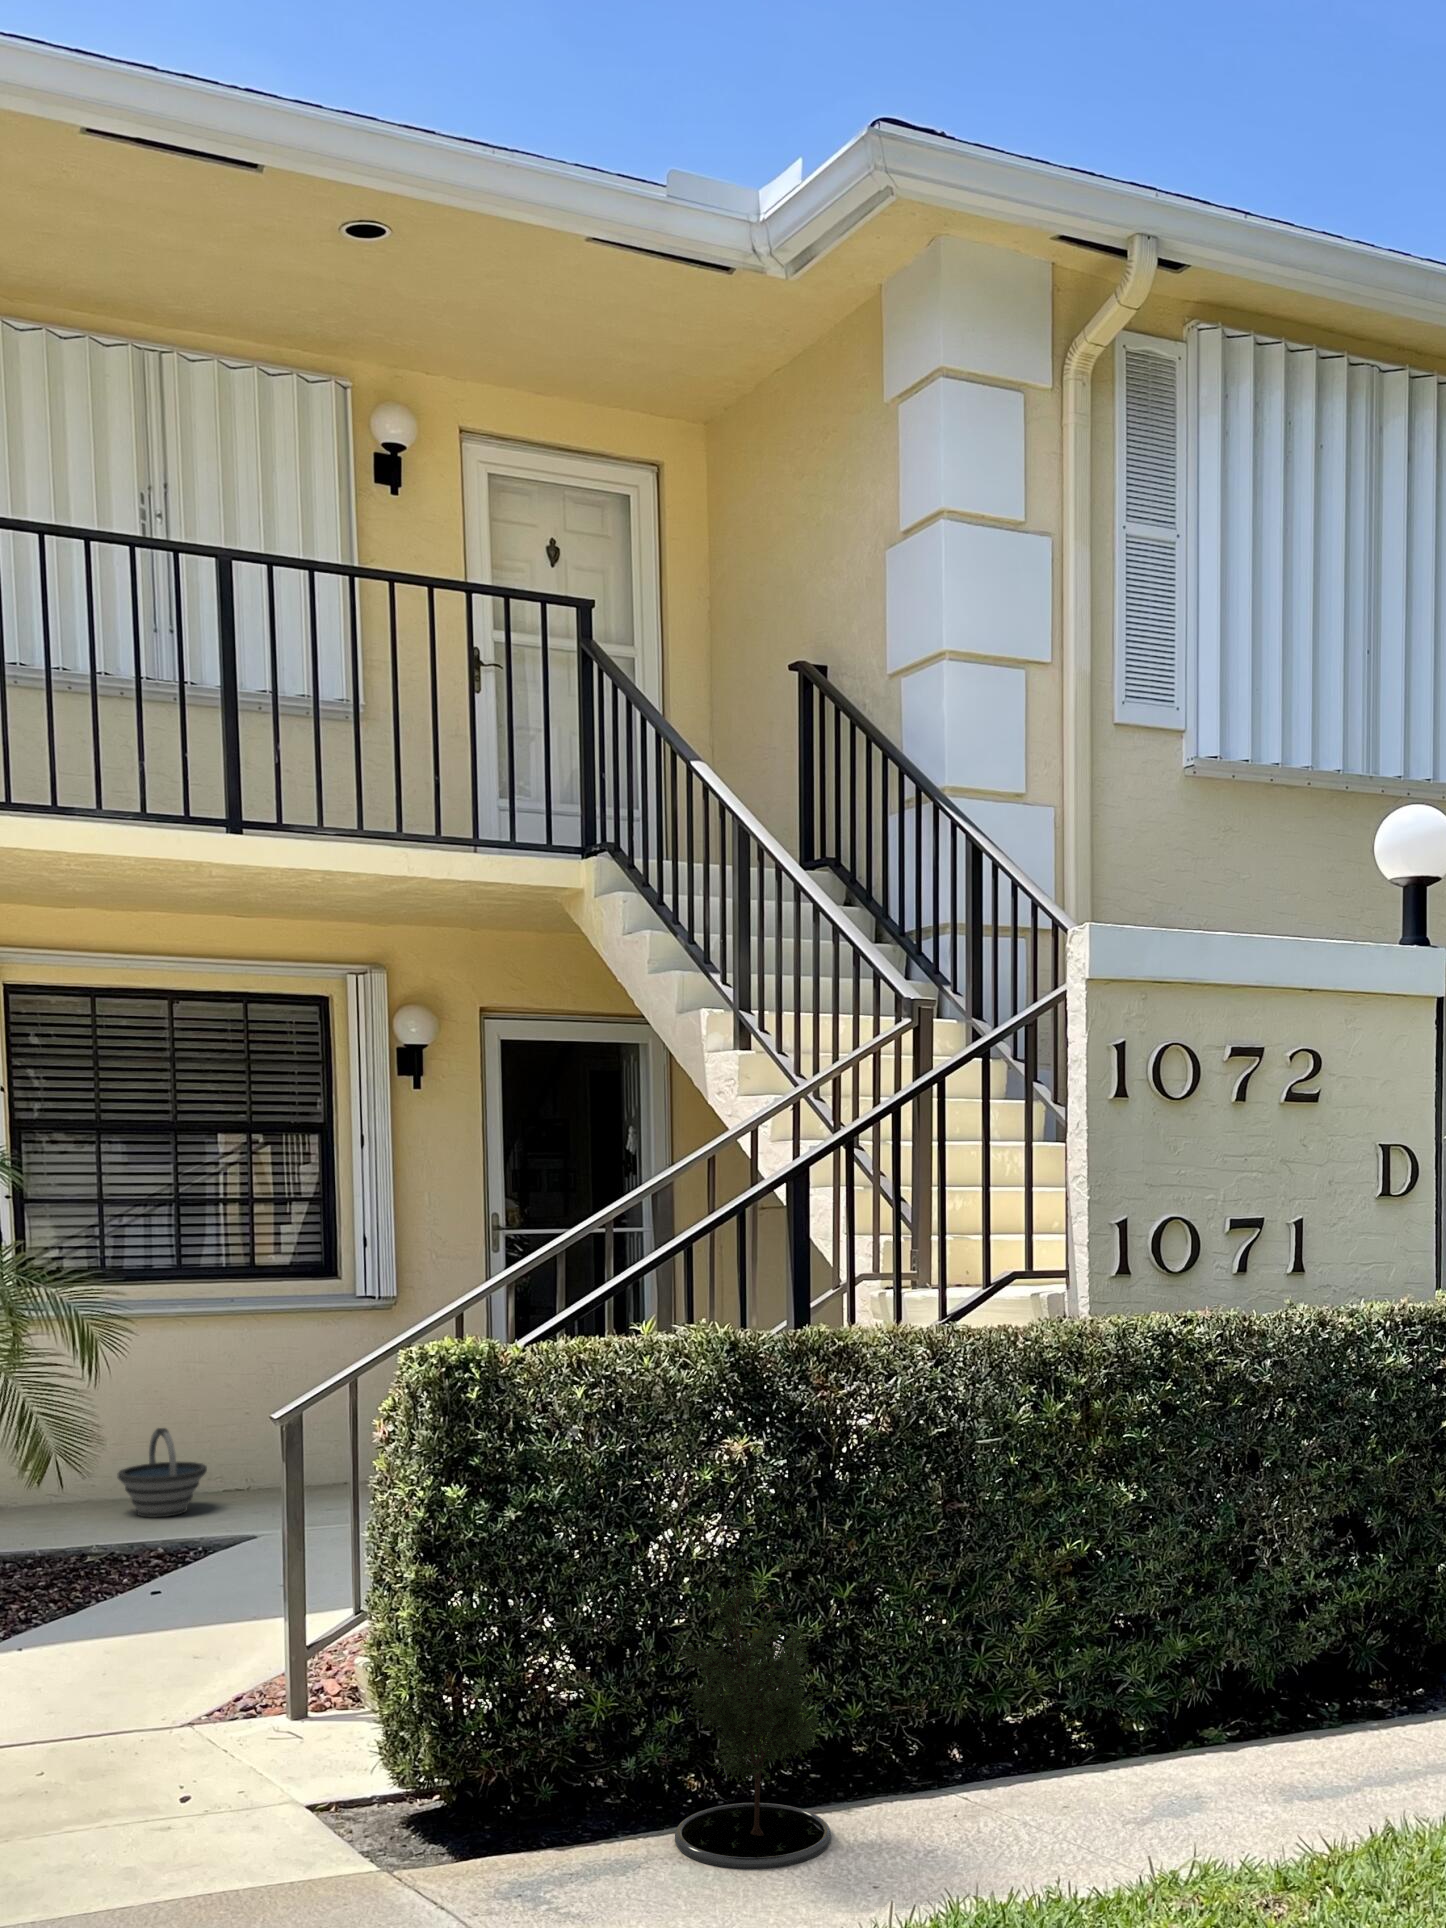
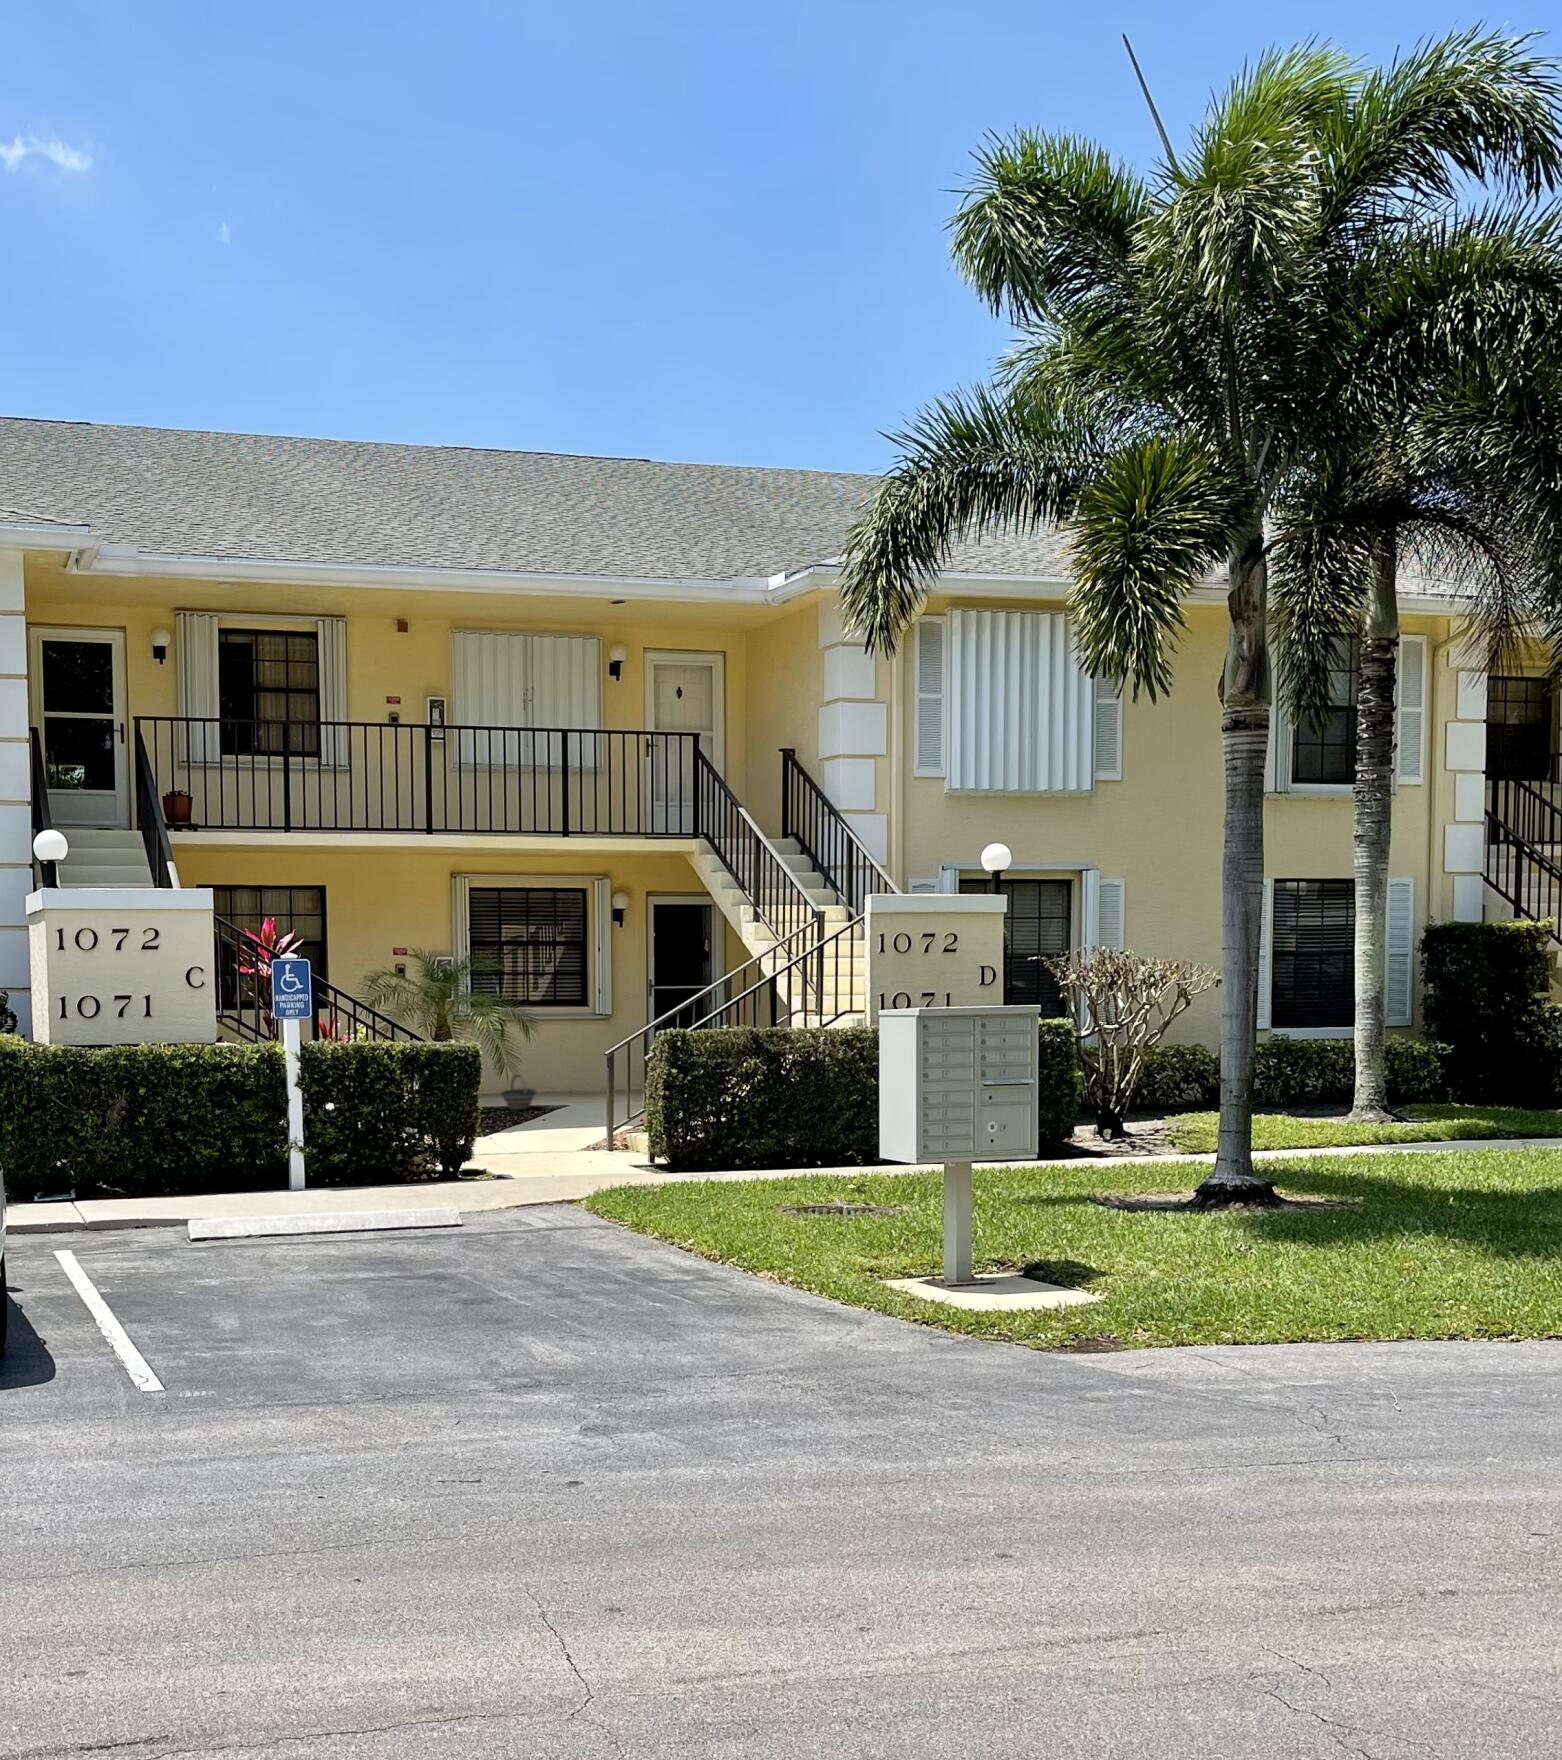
potted tree: present [671,1554,831,1869] -> none [732,1084,775,1162]

